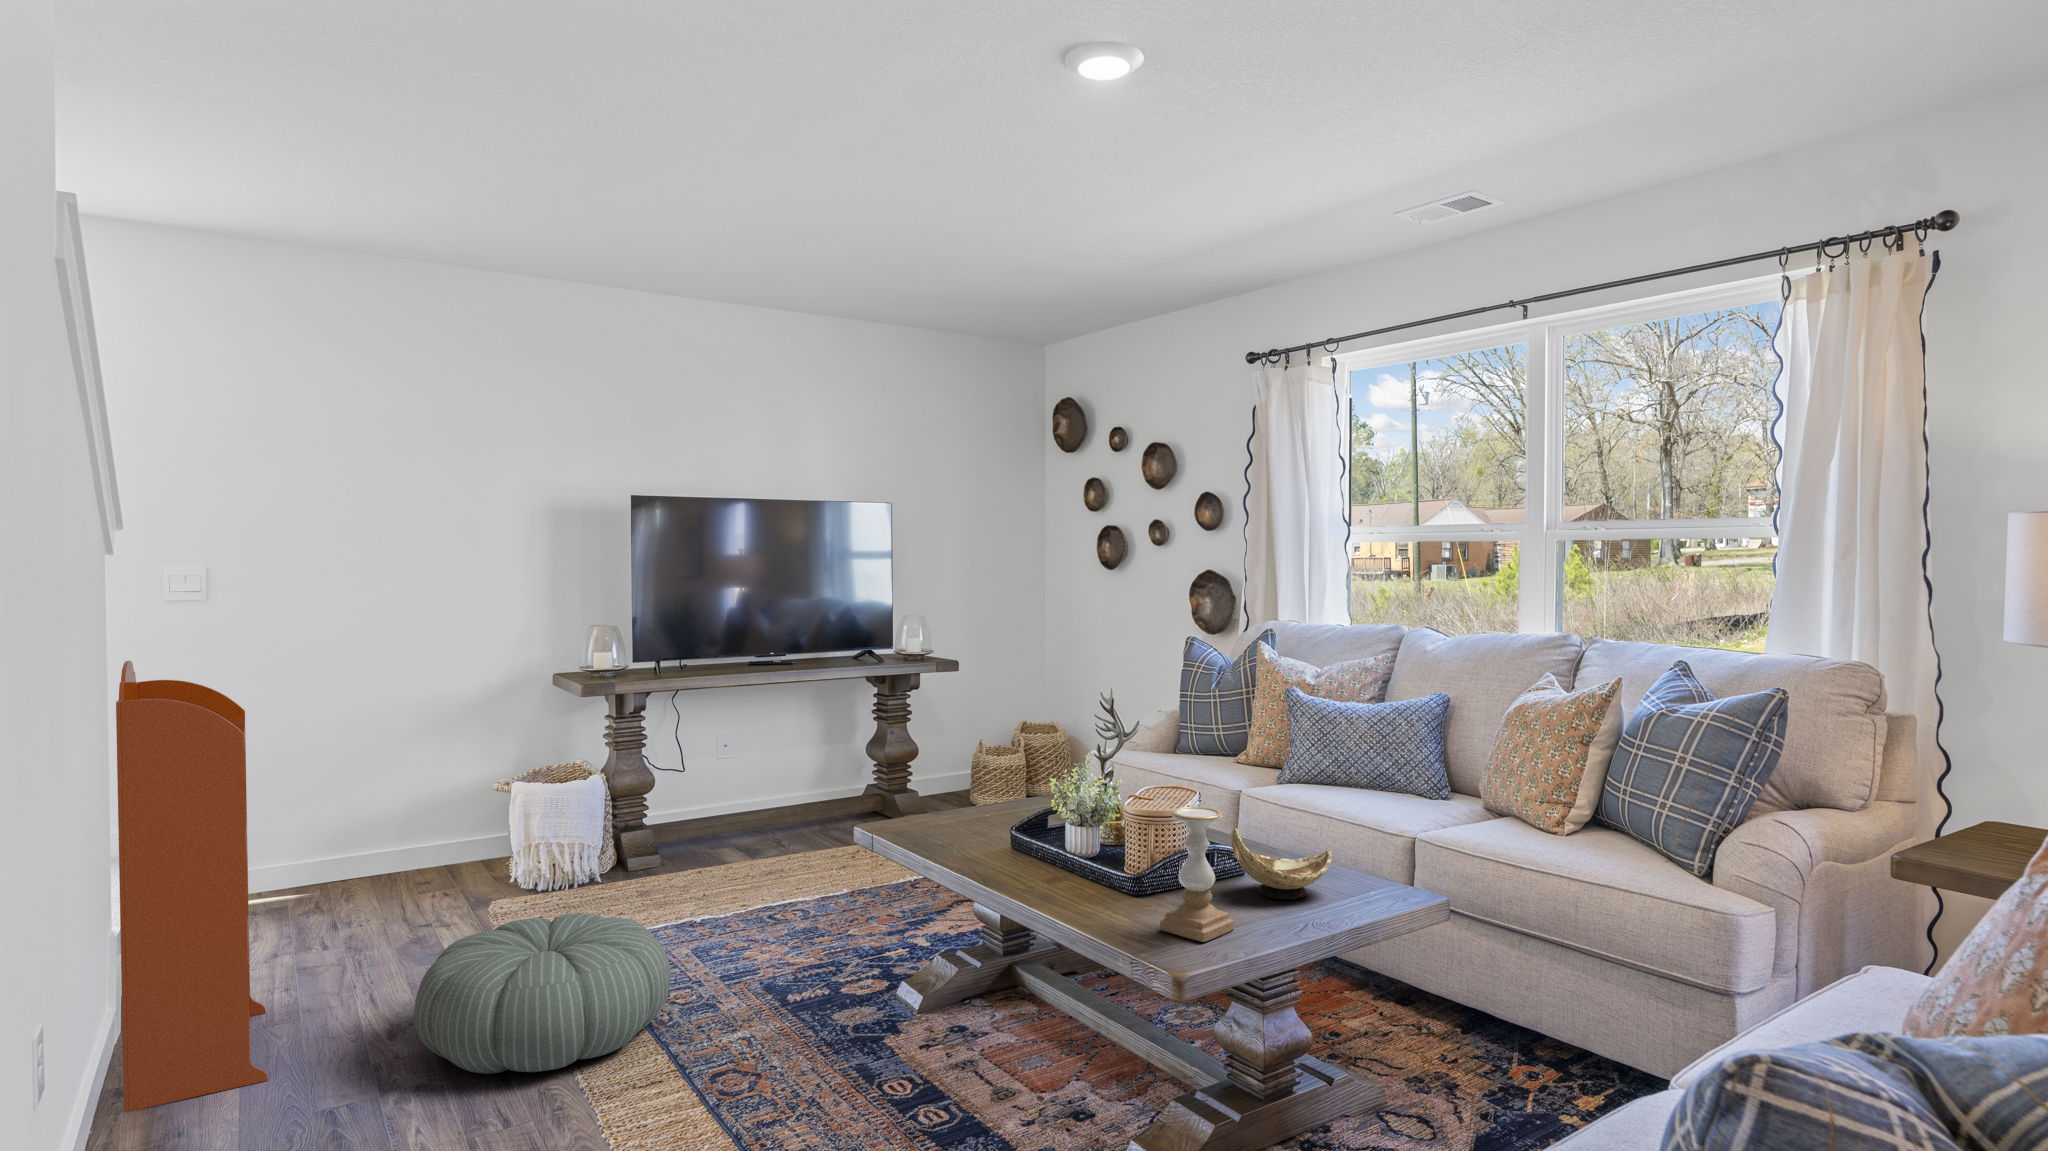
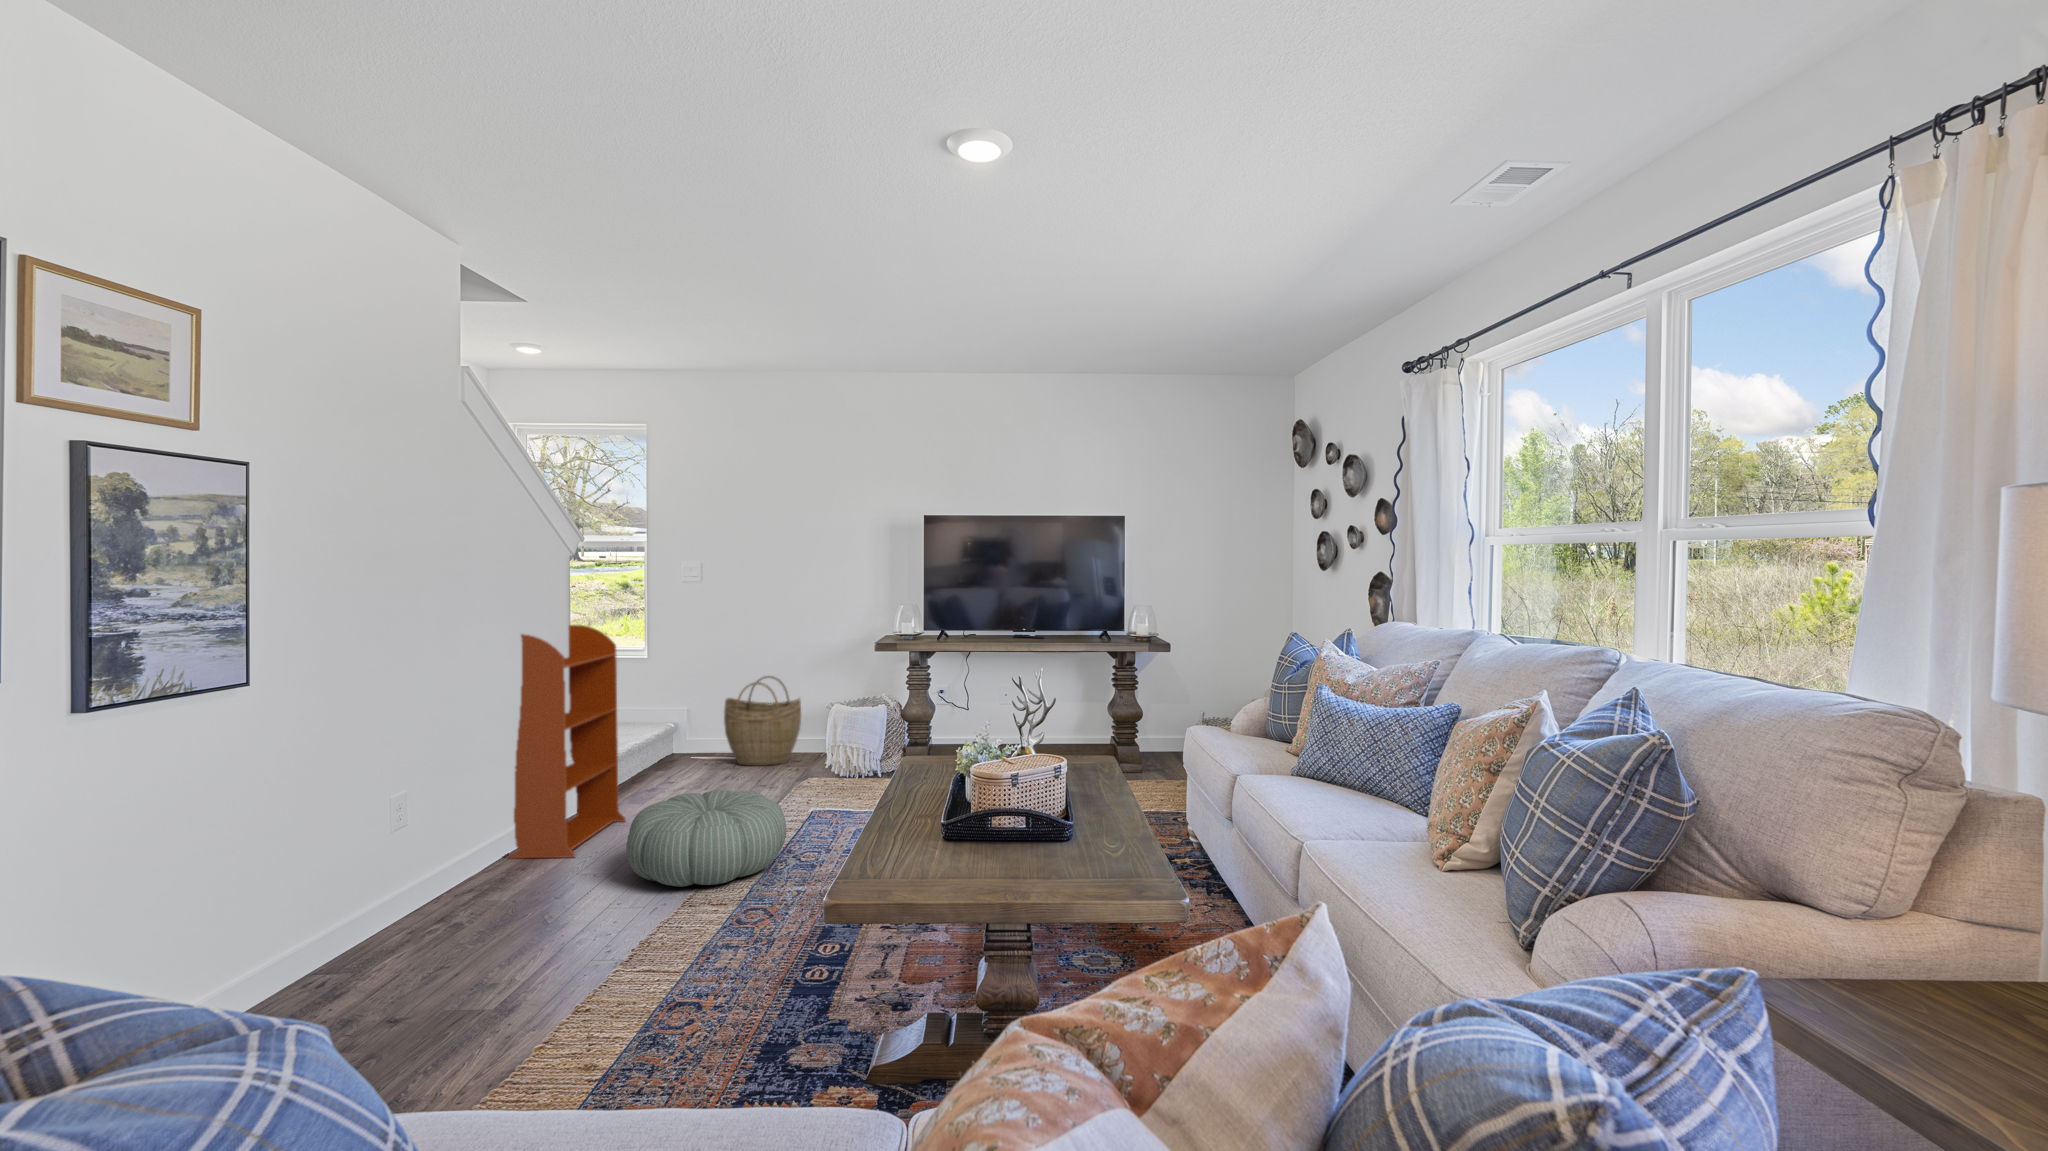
woven basket: none [294,750,432,899] -> present [724,676,801,766]
candle holder: present [1160,806,1234,942] -> none [883,771,932,885]
decorative bowl: present [1231,828,1332,900] -> none [992,798,1080,870]

